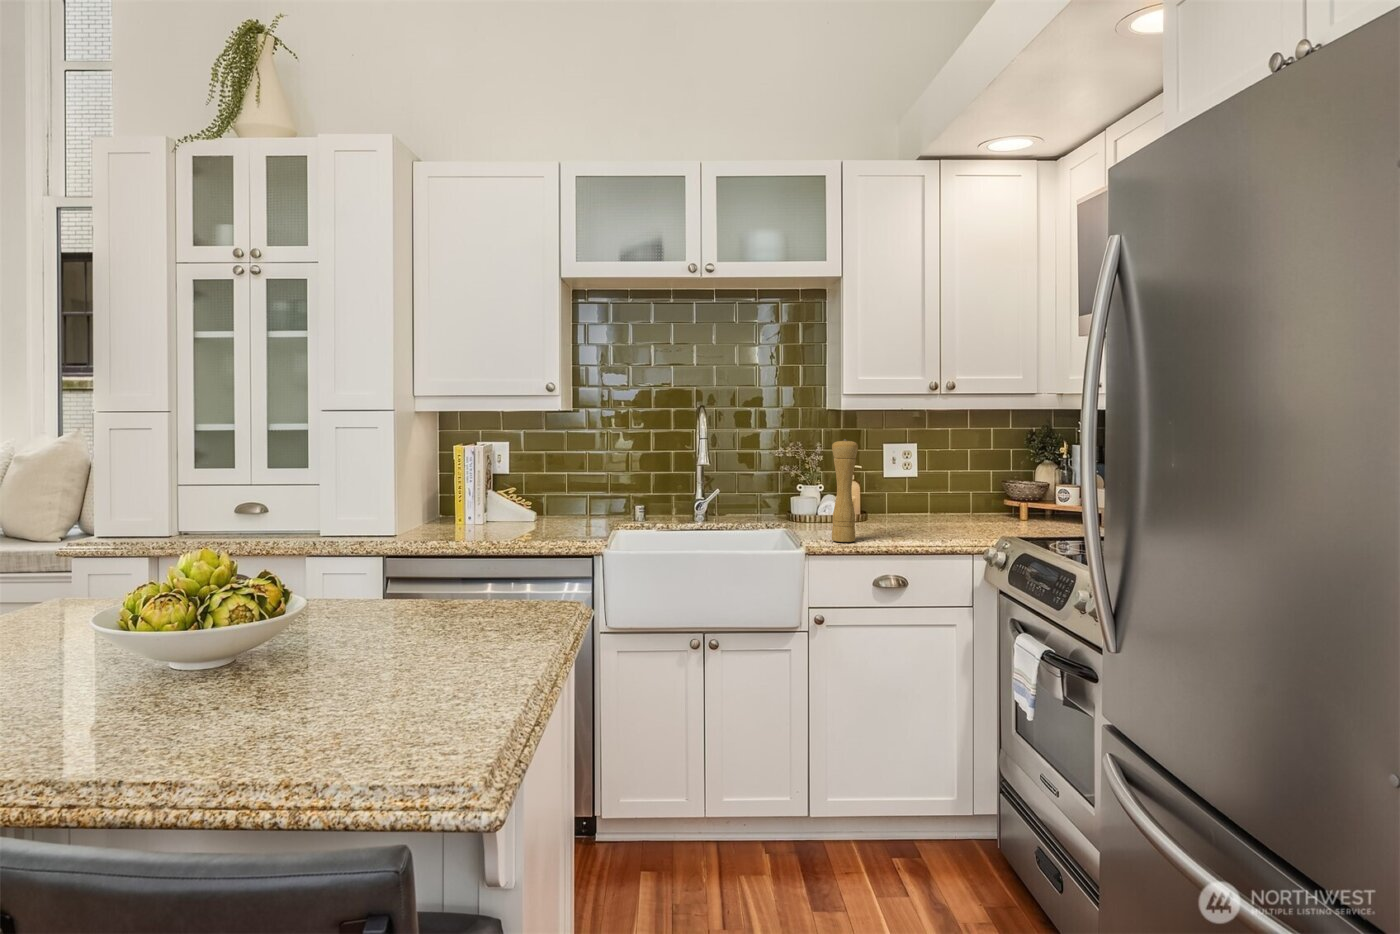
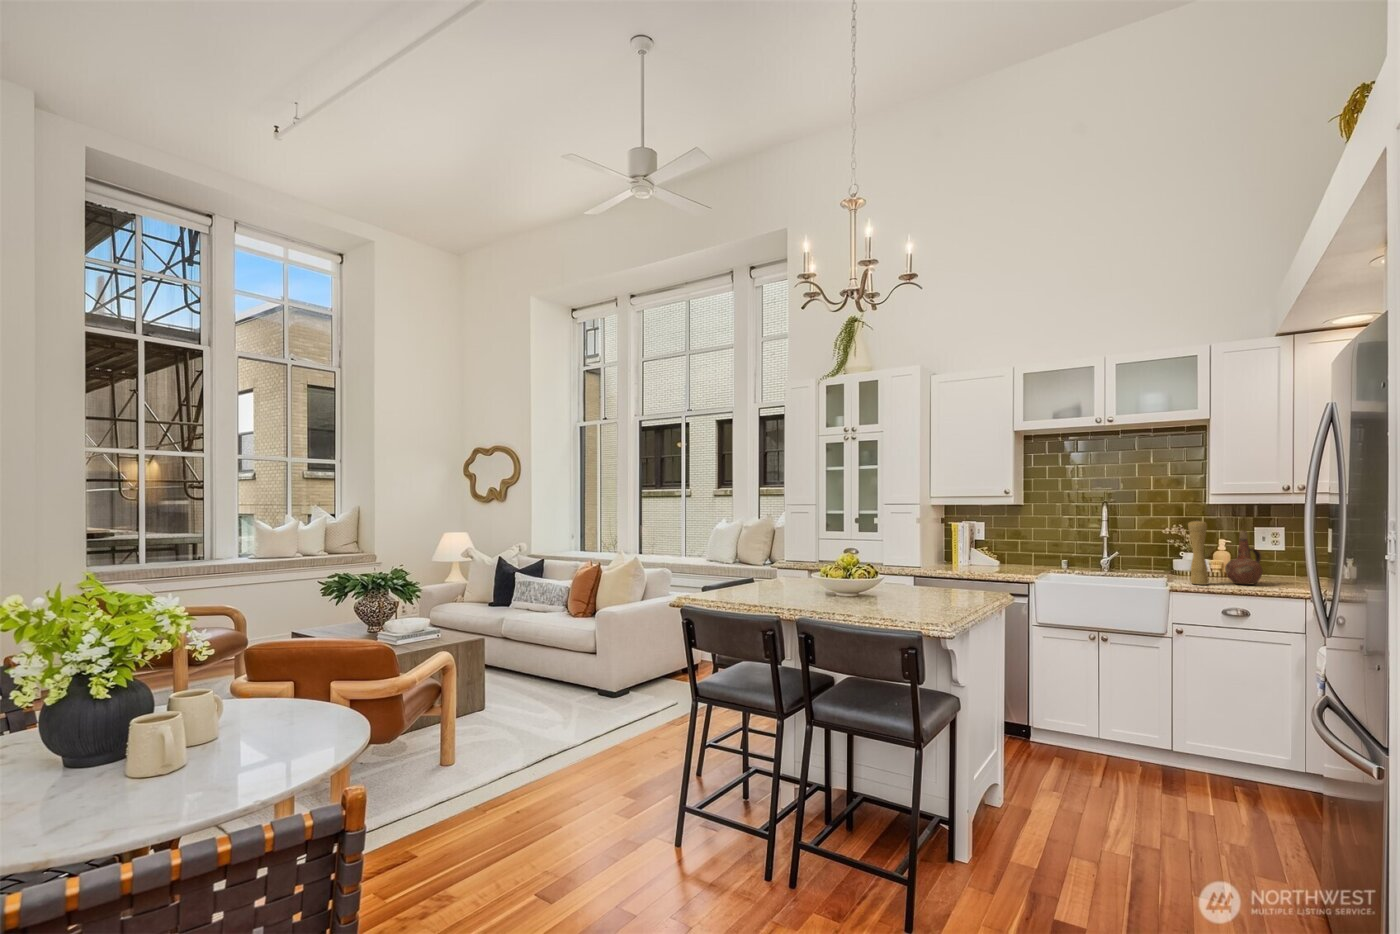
ceramic pitcher: none [872,454,919,537] -> present [1225,530,1263,584]

